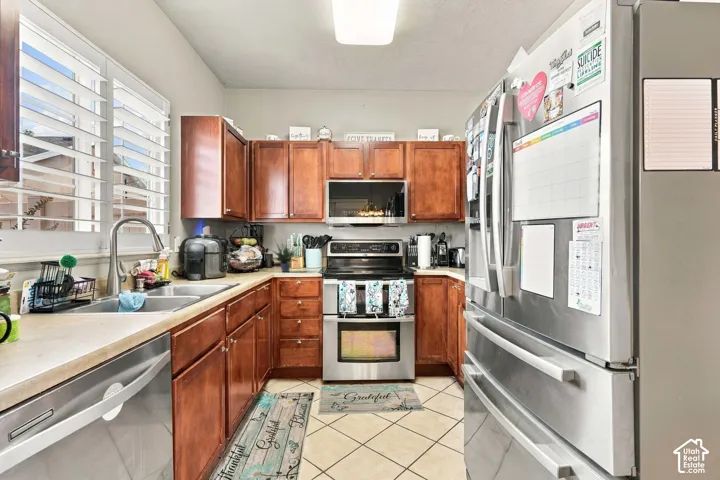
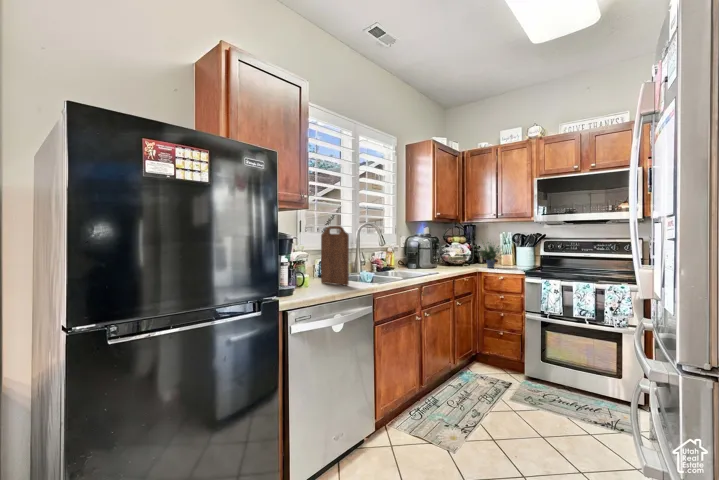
cutting board: none [48,220,116,326] -> present [321,226,349,286]

